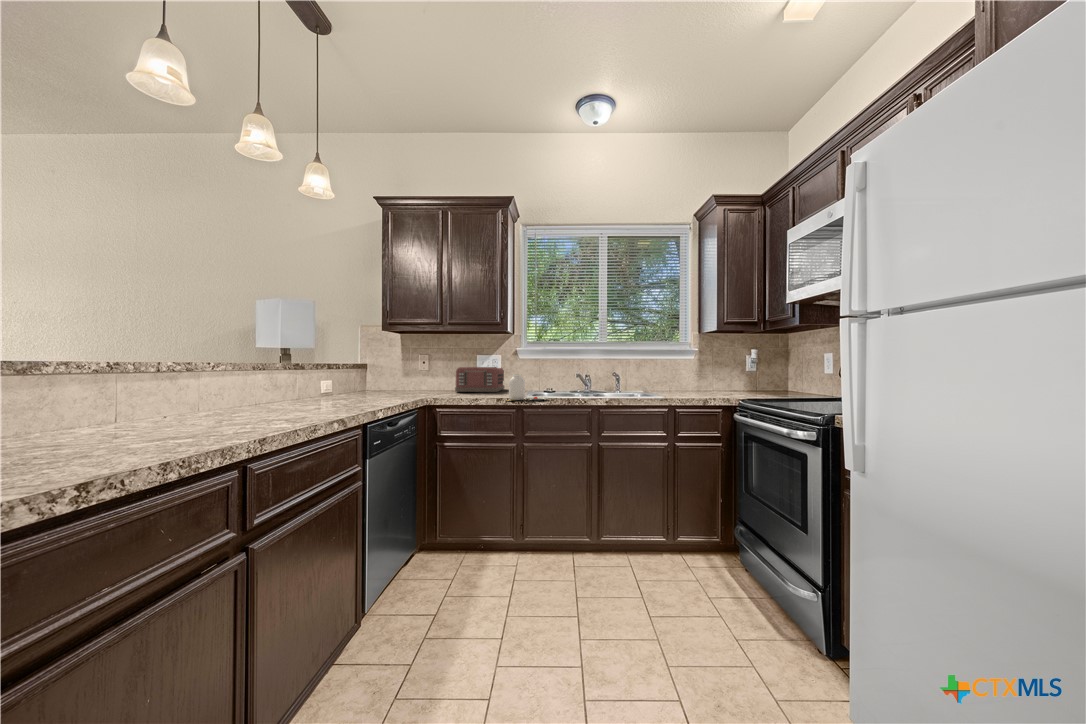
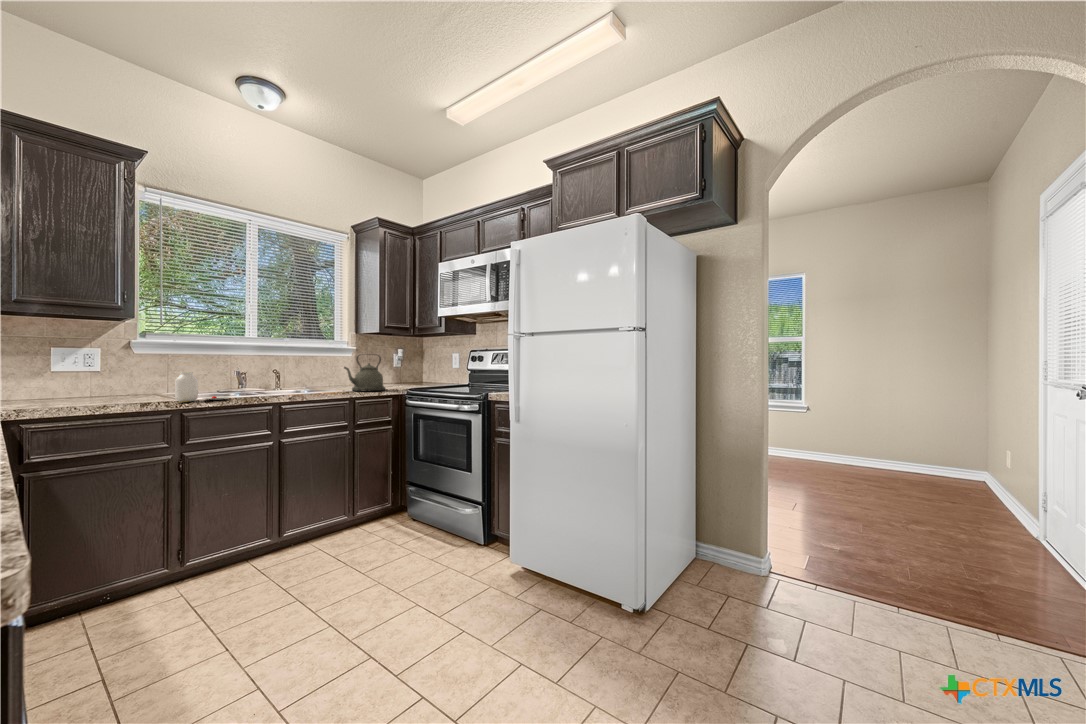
kettle: none [661,357,711,401] -> present [344,355,386,391]
toaster: present [455,367,505,392] -> none [46,365,126,399]

